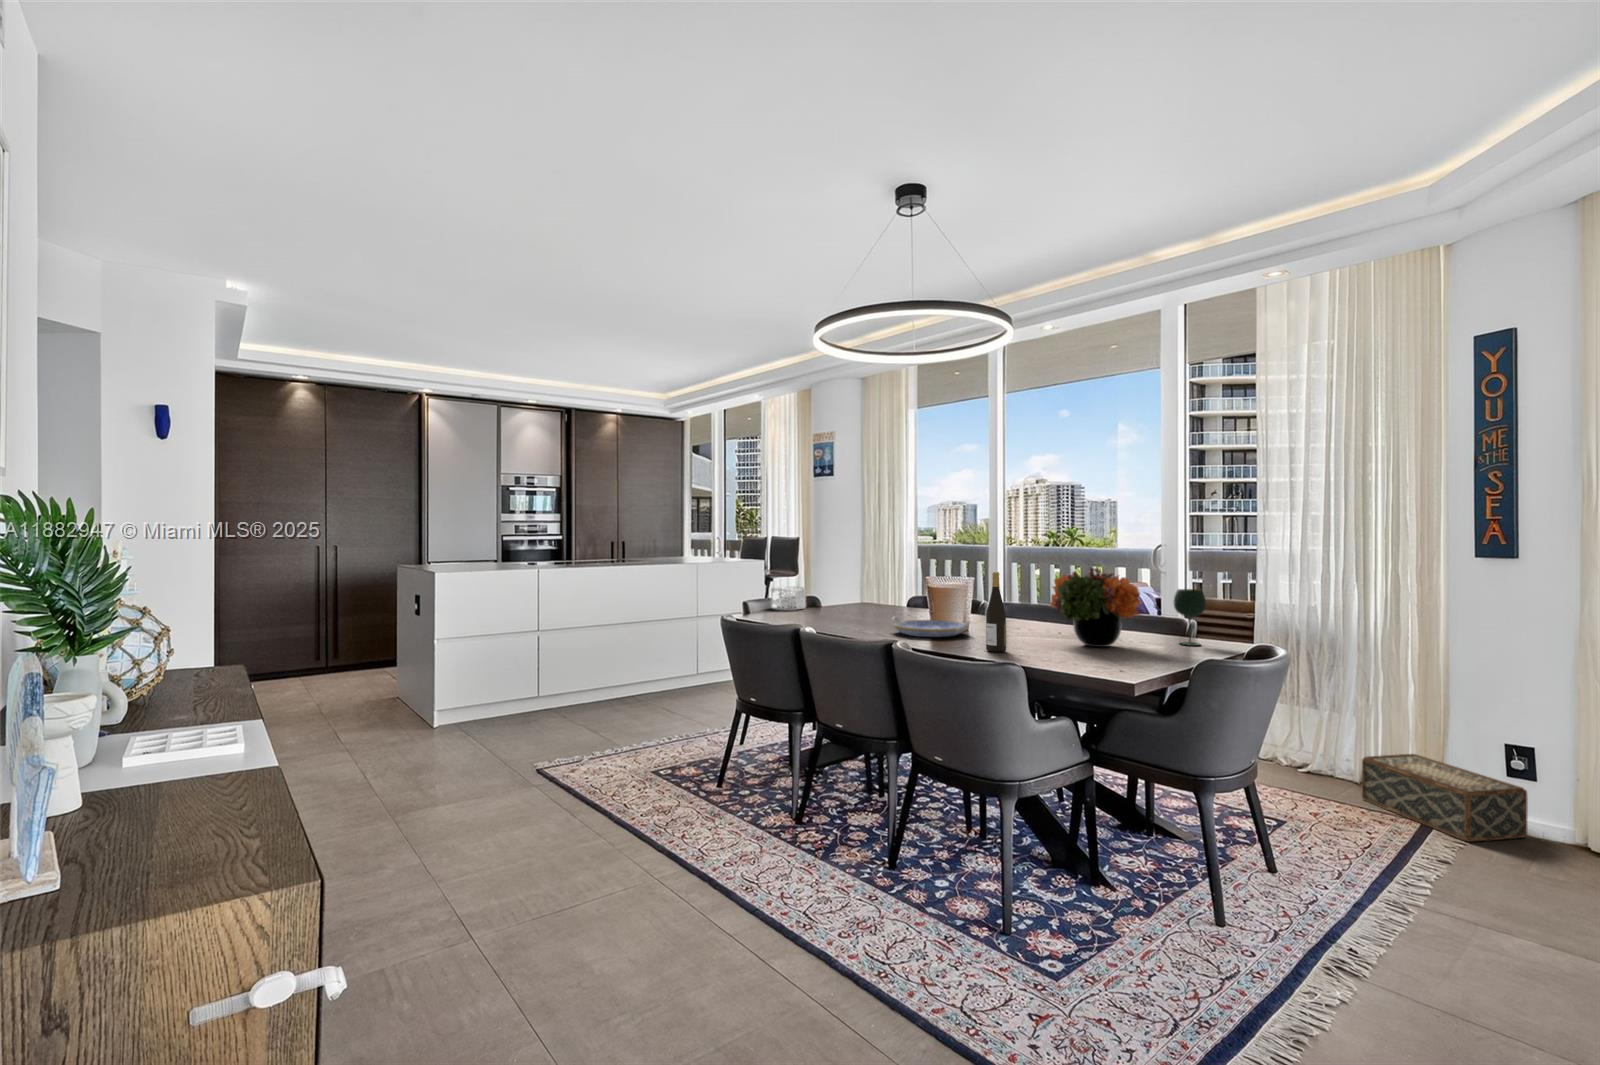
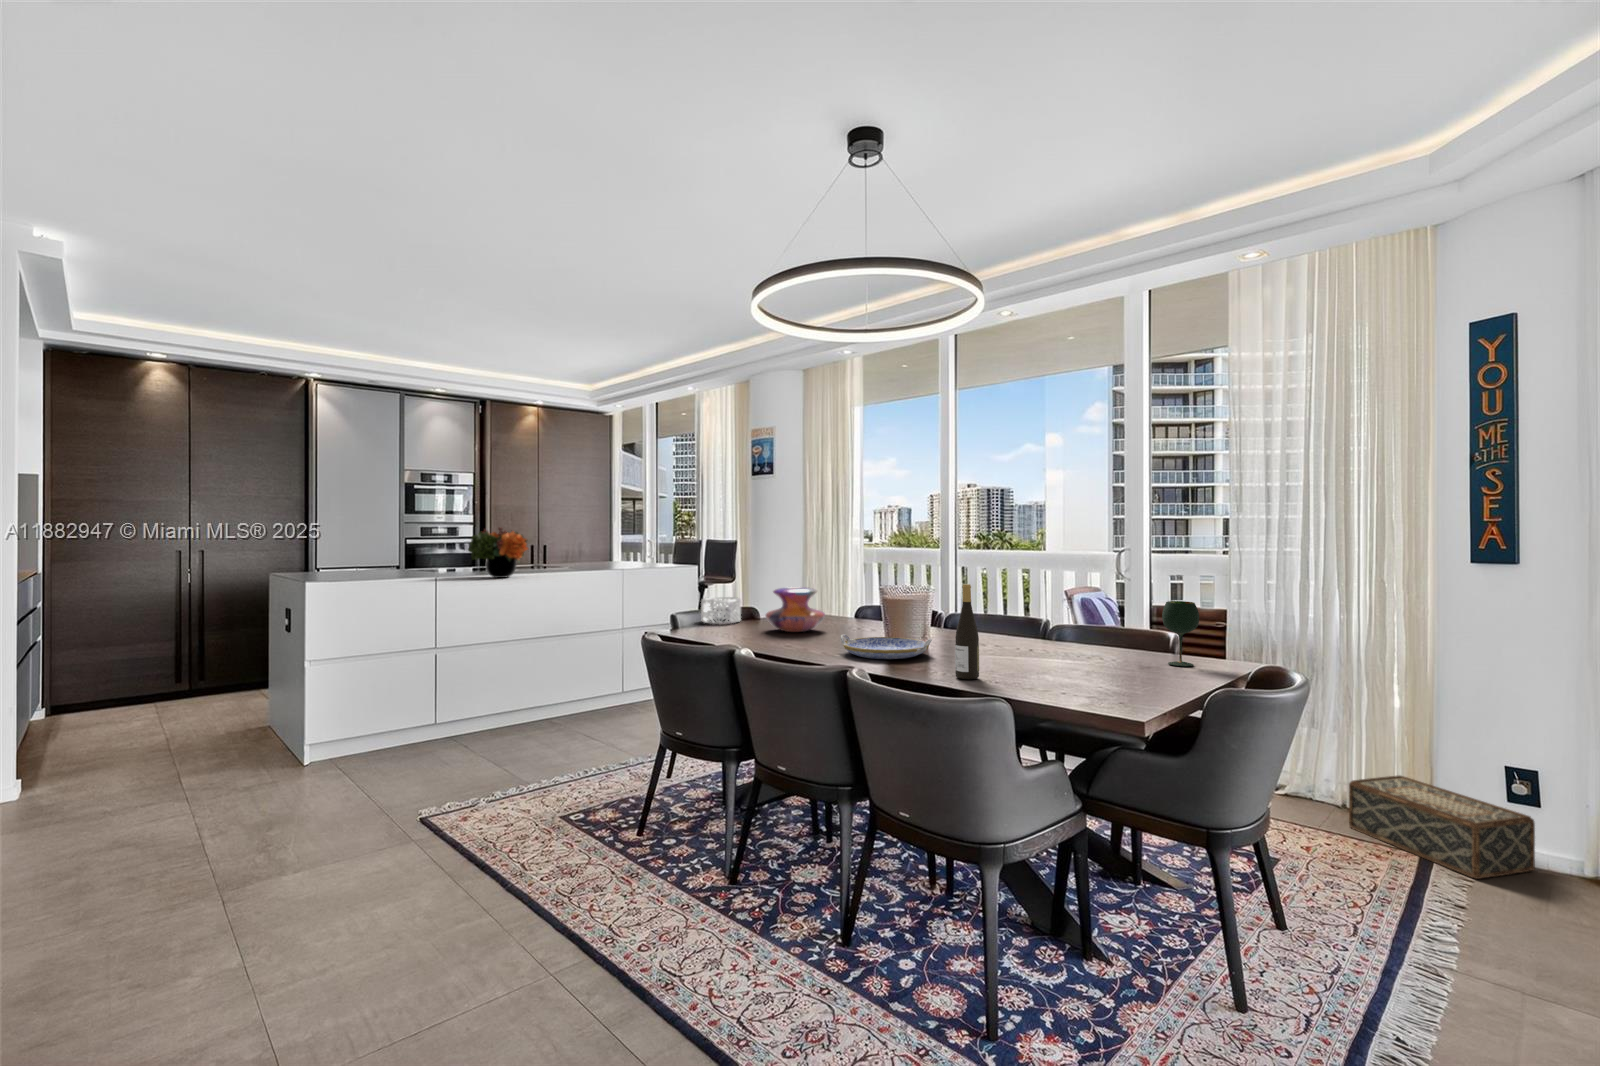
flower arrangement: present [1050,567,1141,647] -> present [468,527,528,578]
decorative vase: none [827,578,880,617] -> present [766,587,825,632]

